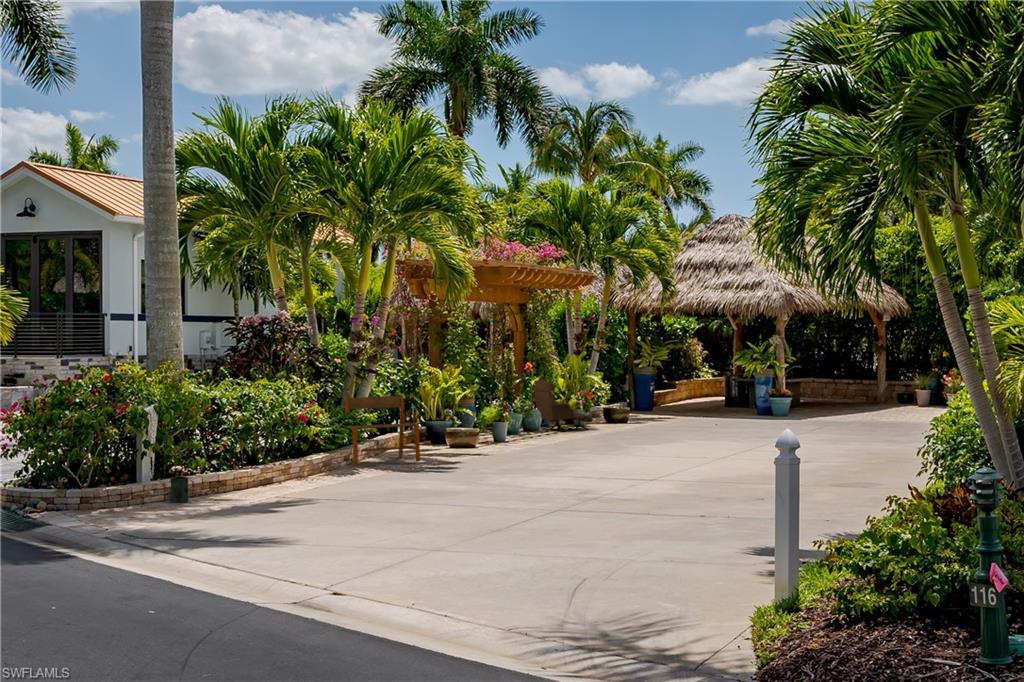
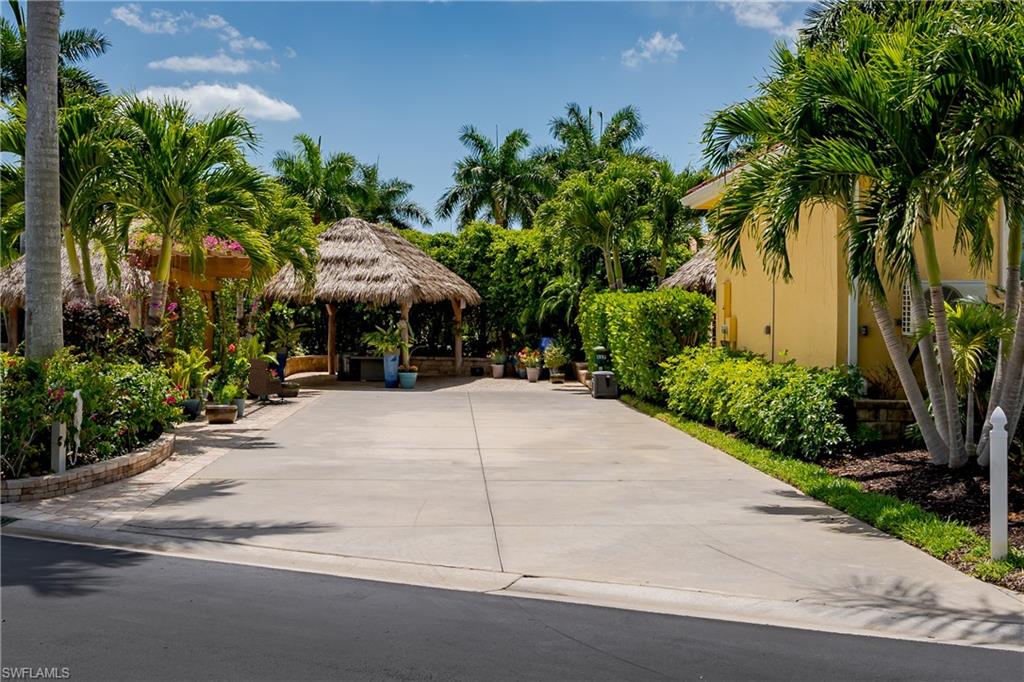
bench: present [344,395,420,465] -> none [146,375,223,443]
watering can: present [155,474,194,503] -> none [72,460,117,489]

